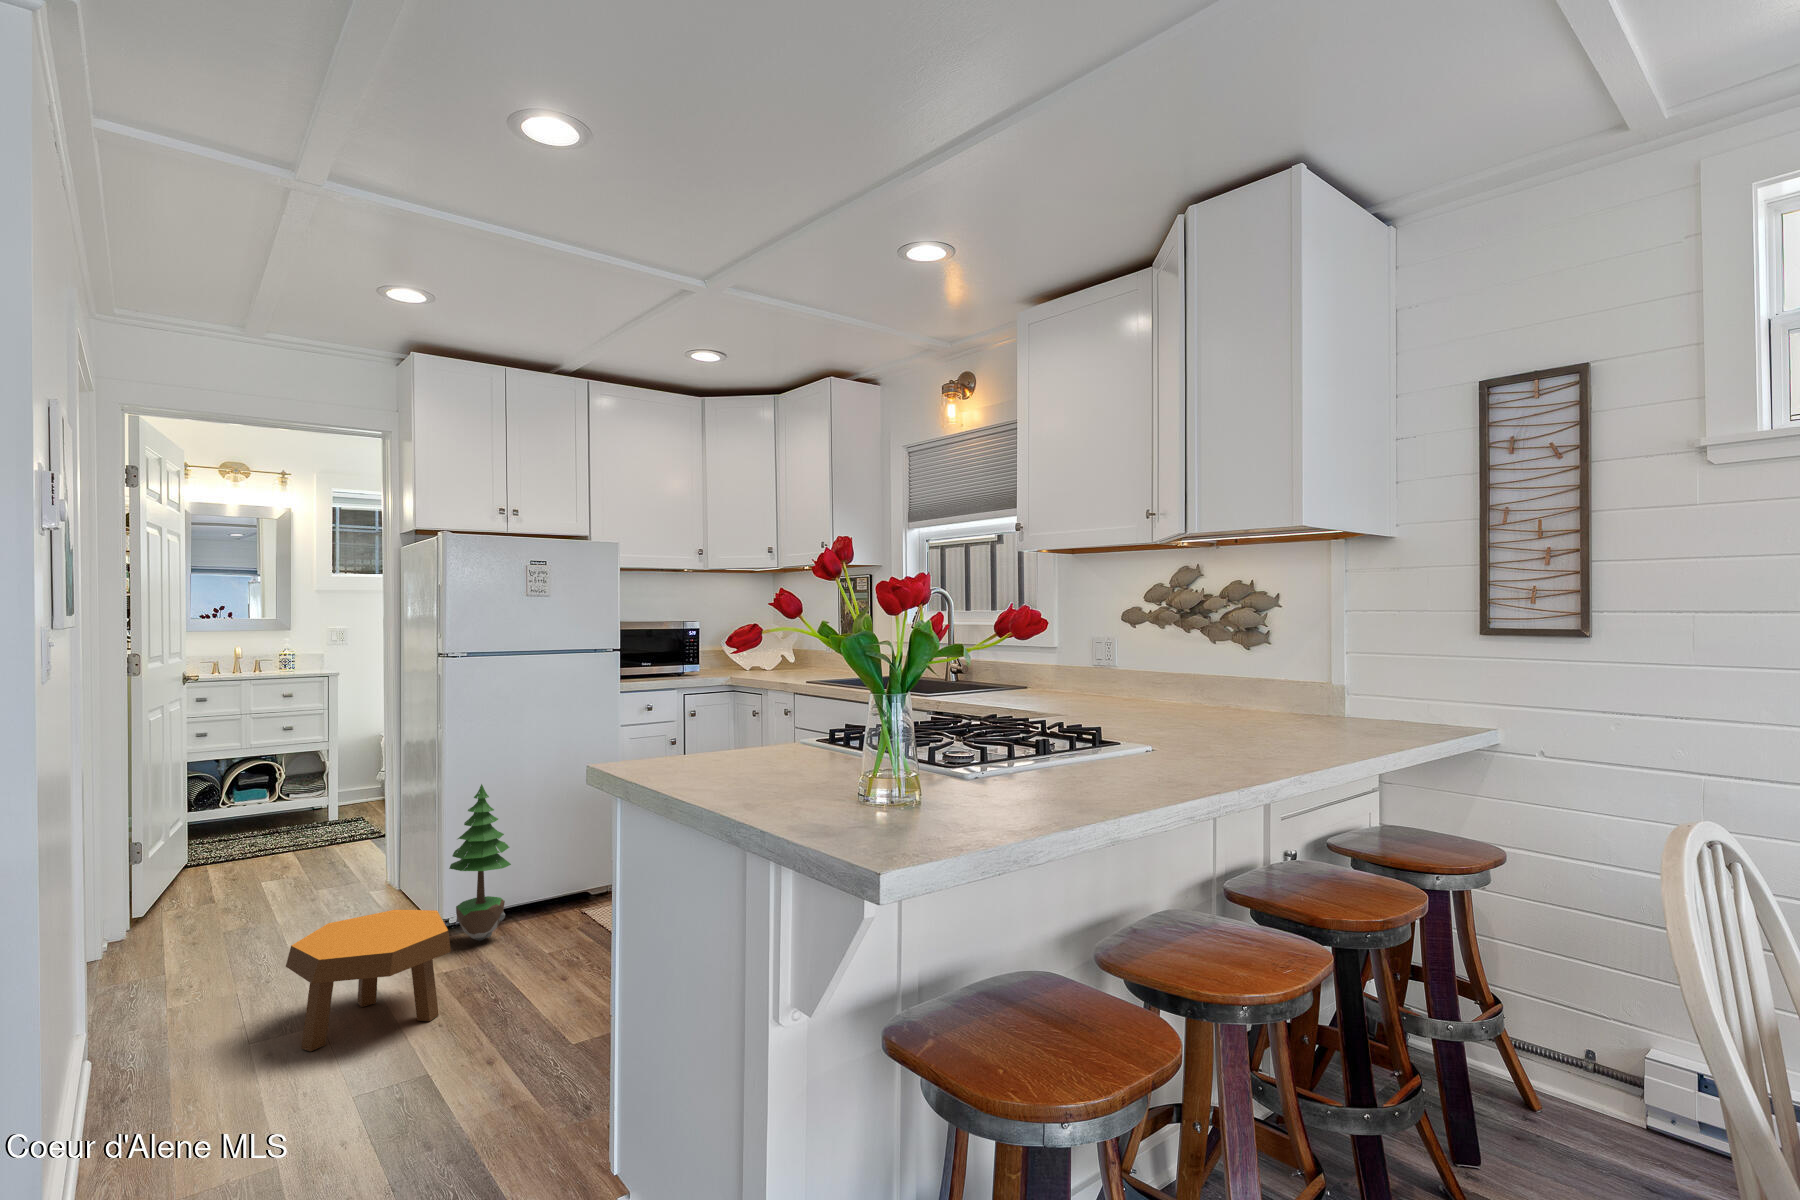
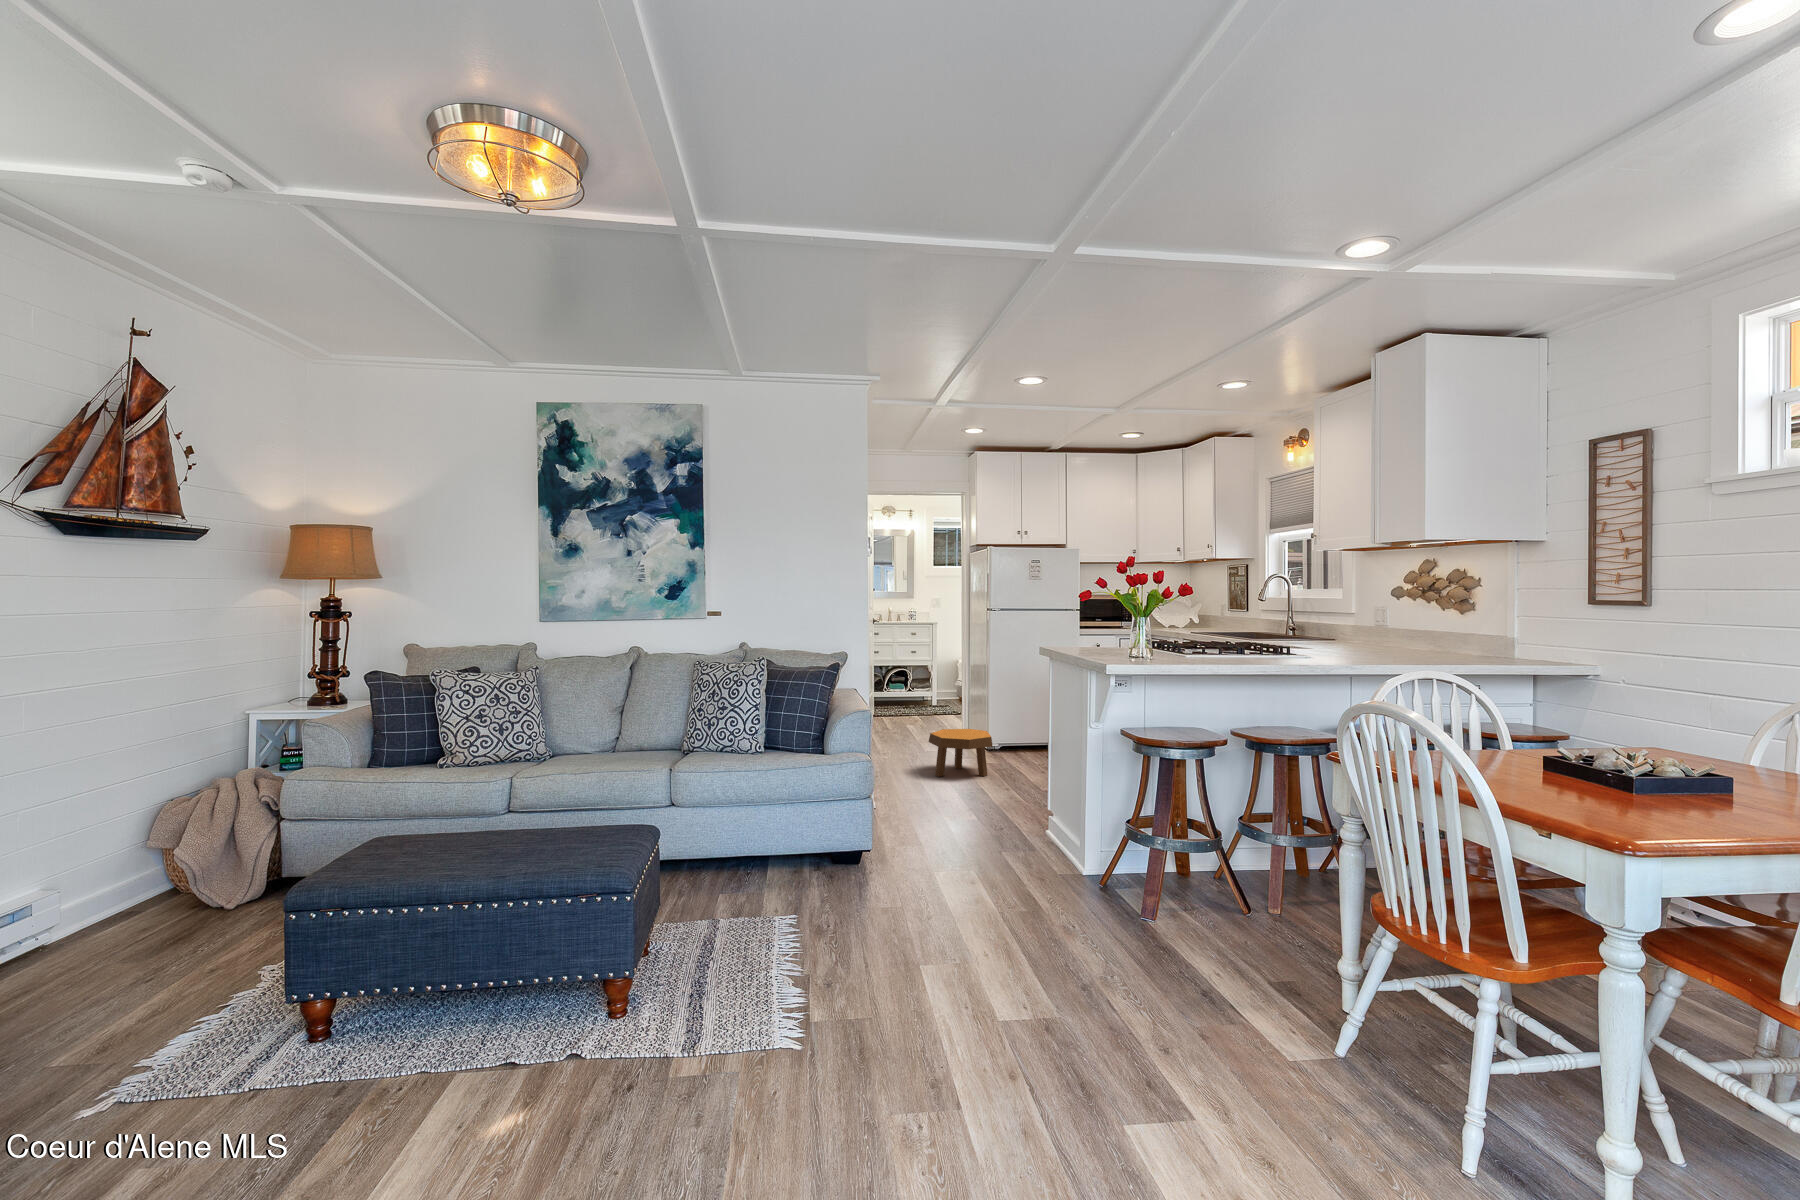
potted tree: present [449,784,511,941] -> none [992,677,1021,757]

